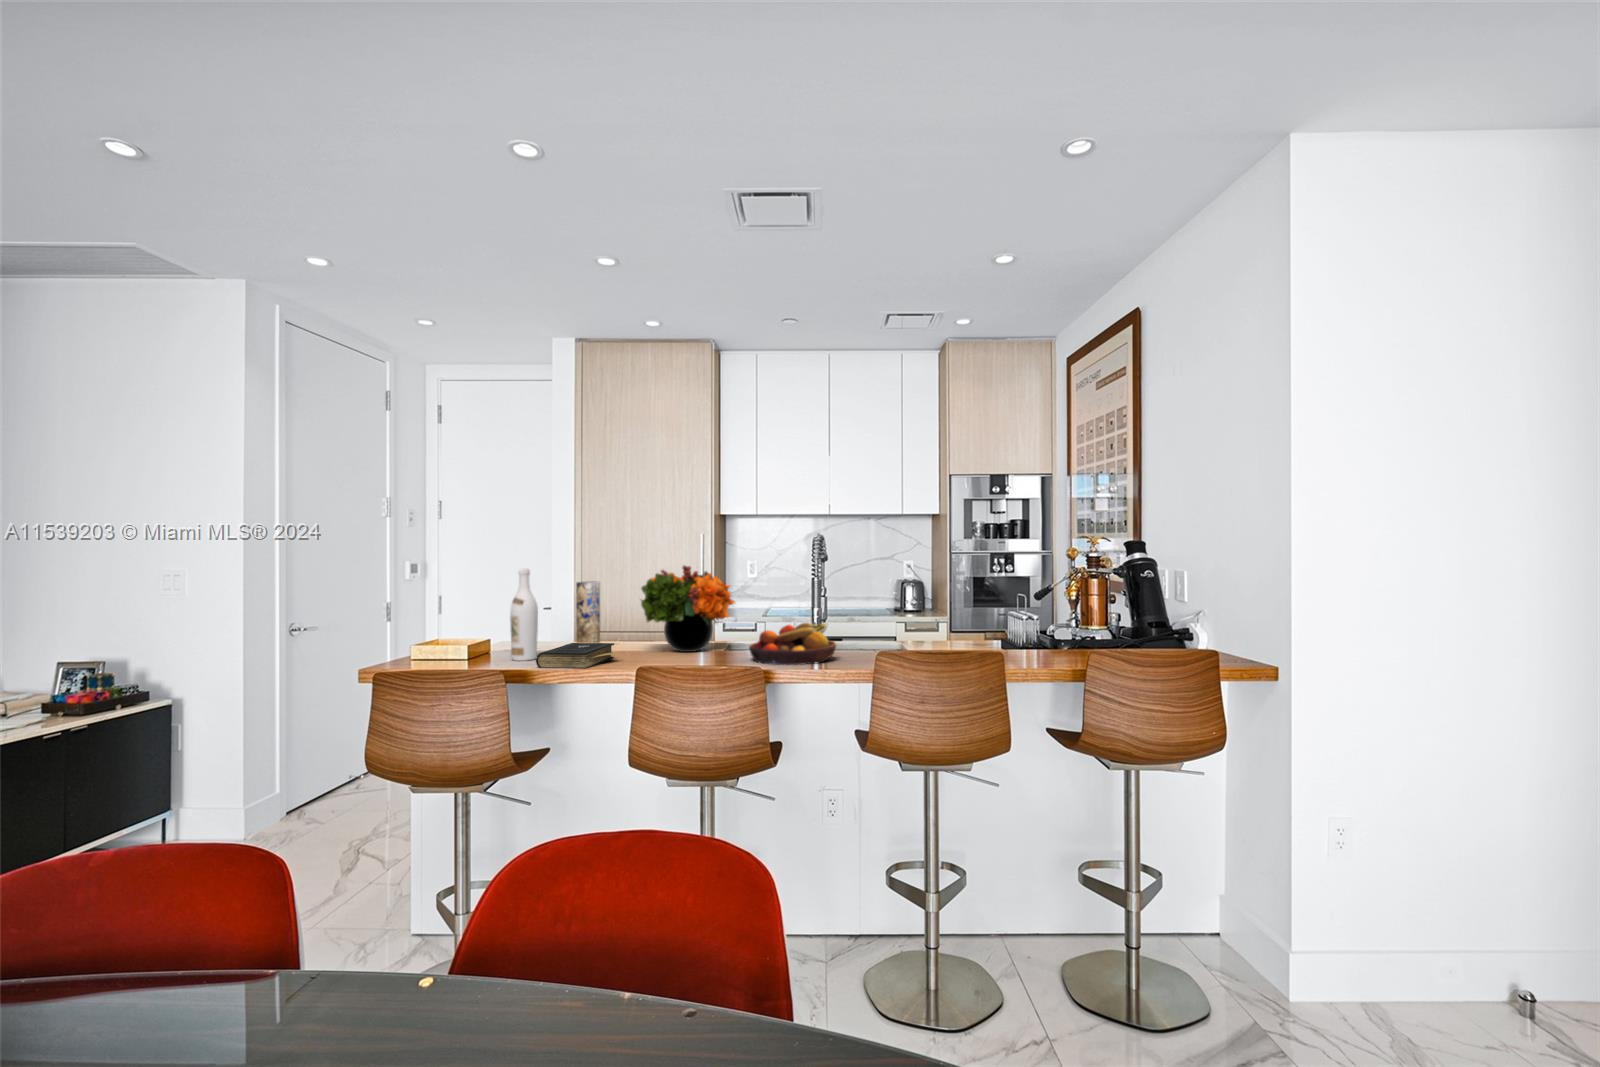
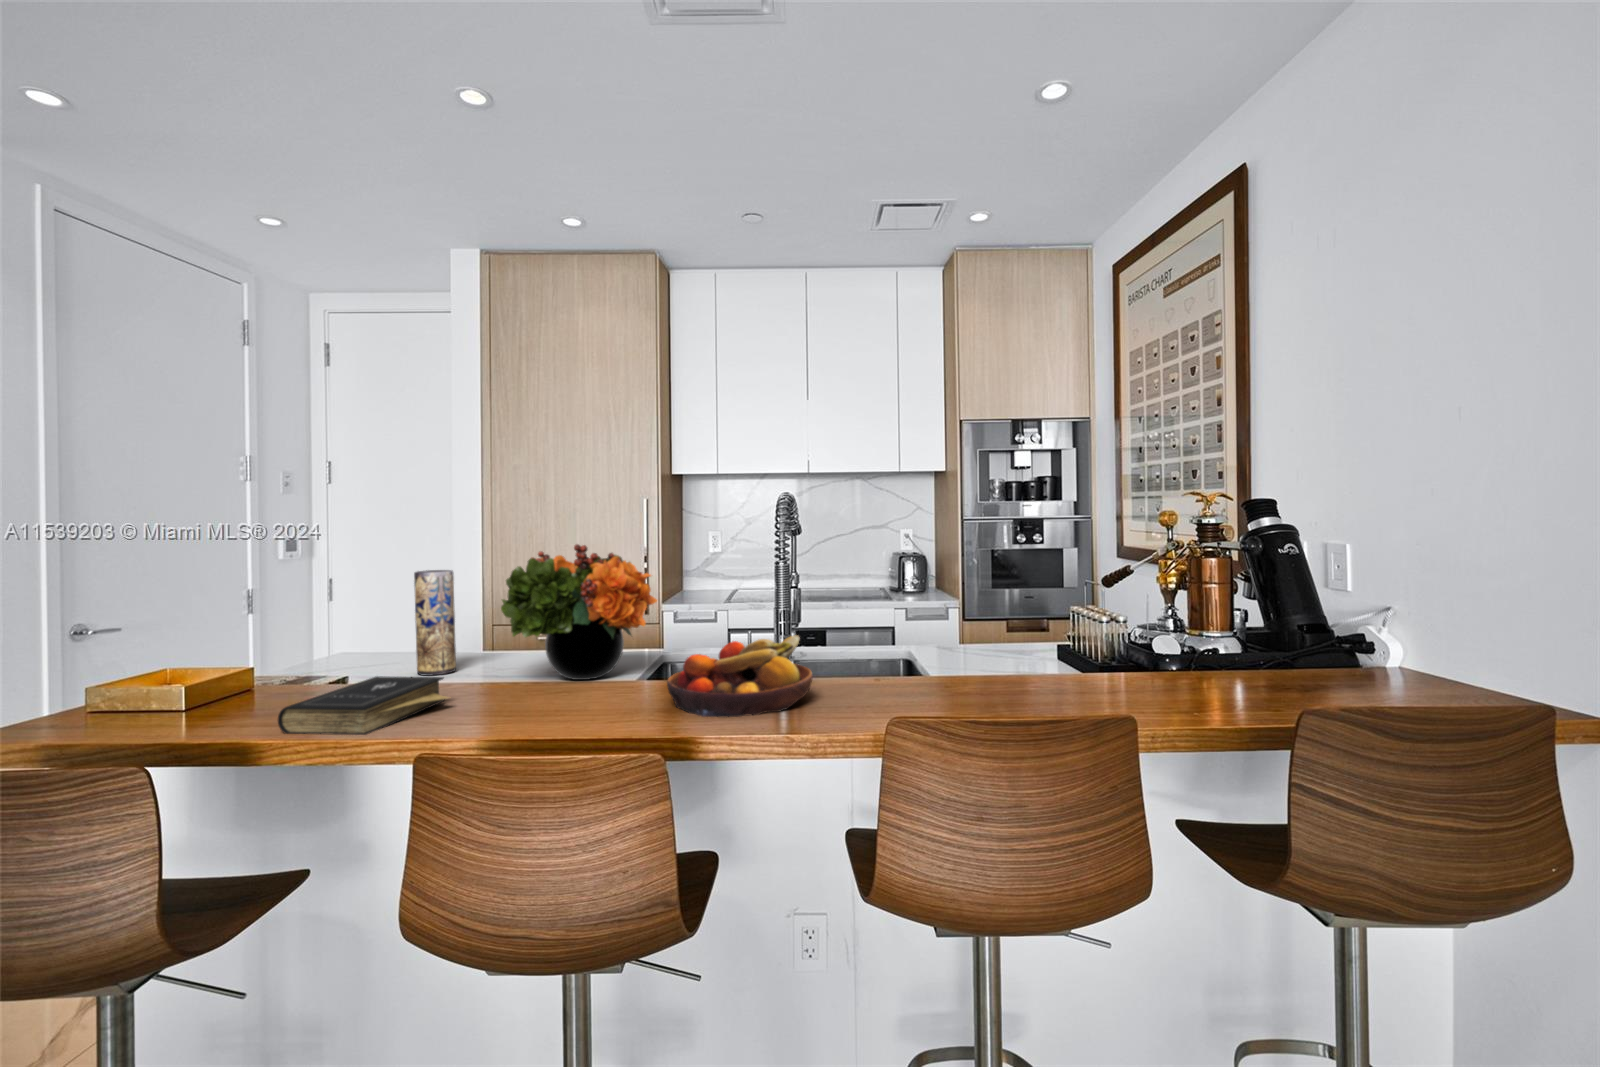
wine bottle: present [510,569,538,661] -> none [267,554,318,709]

